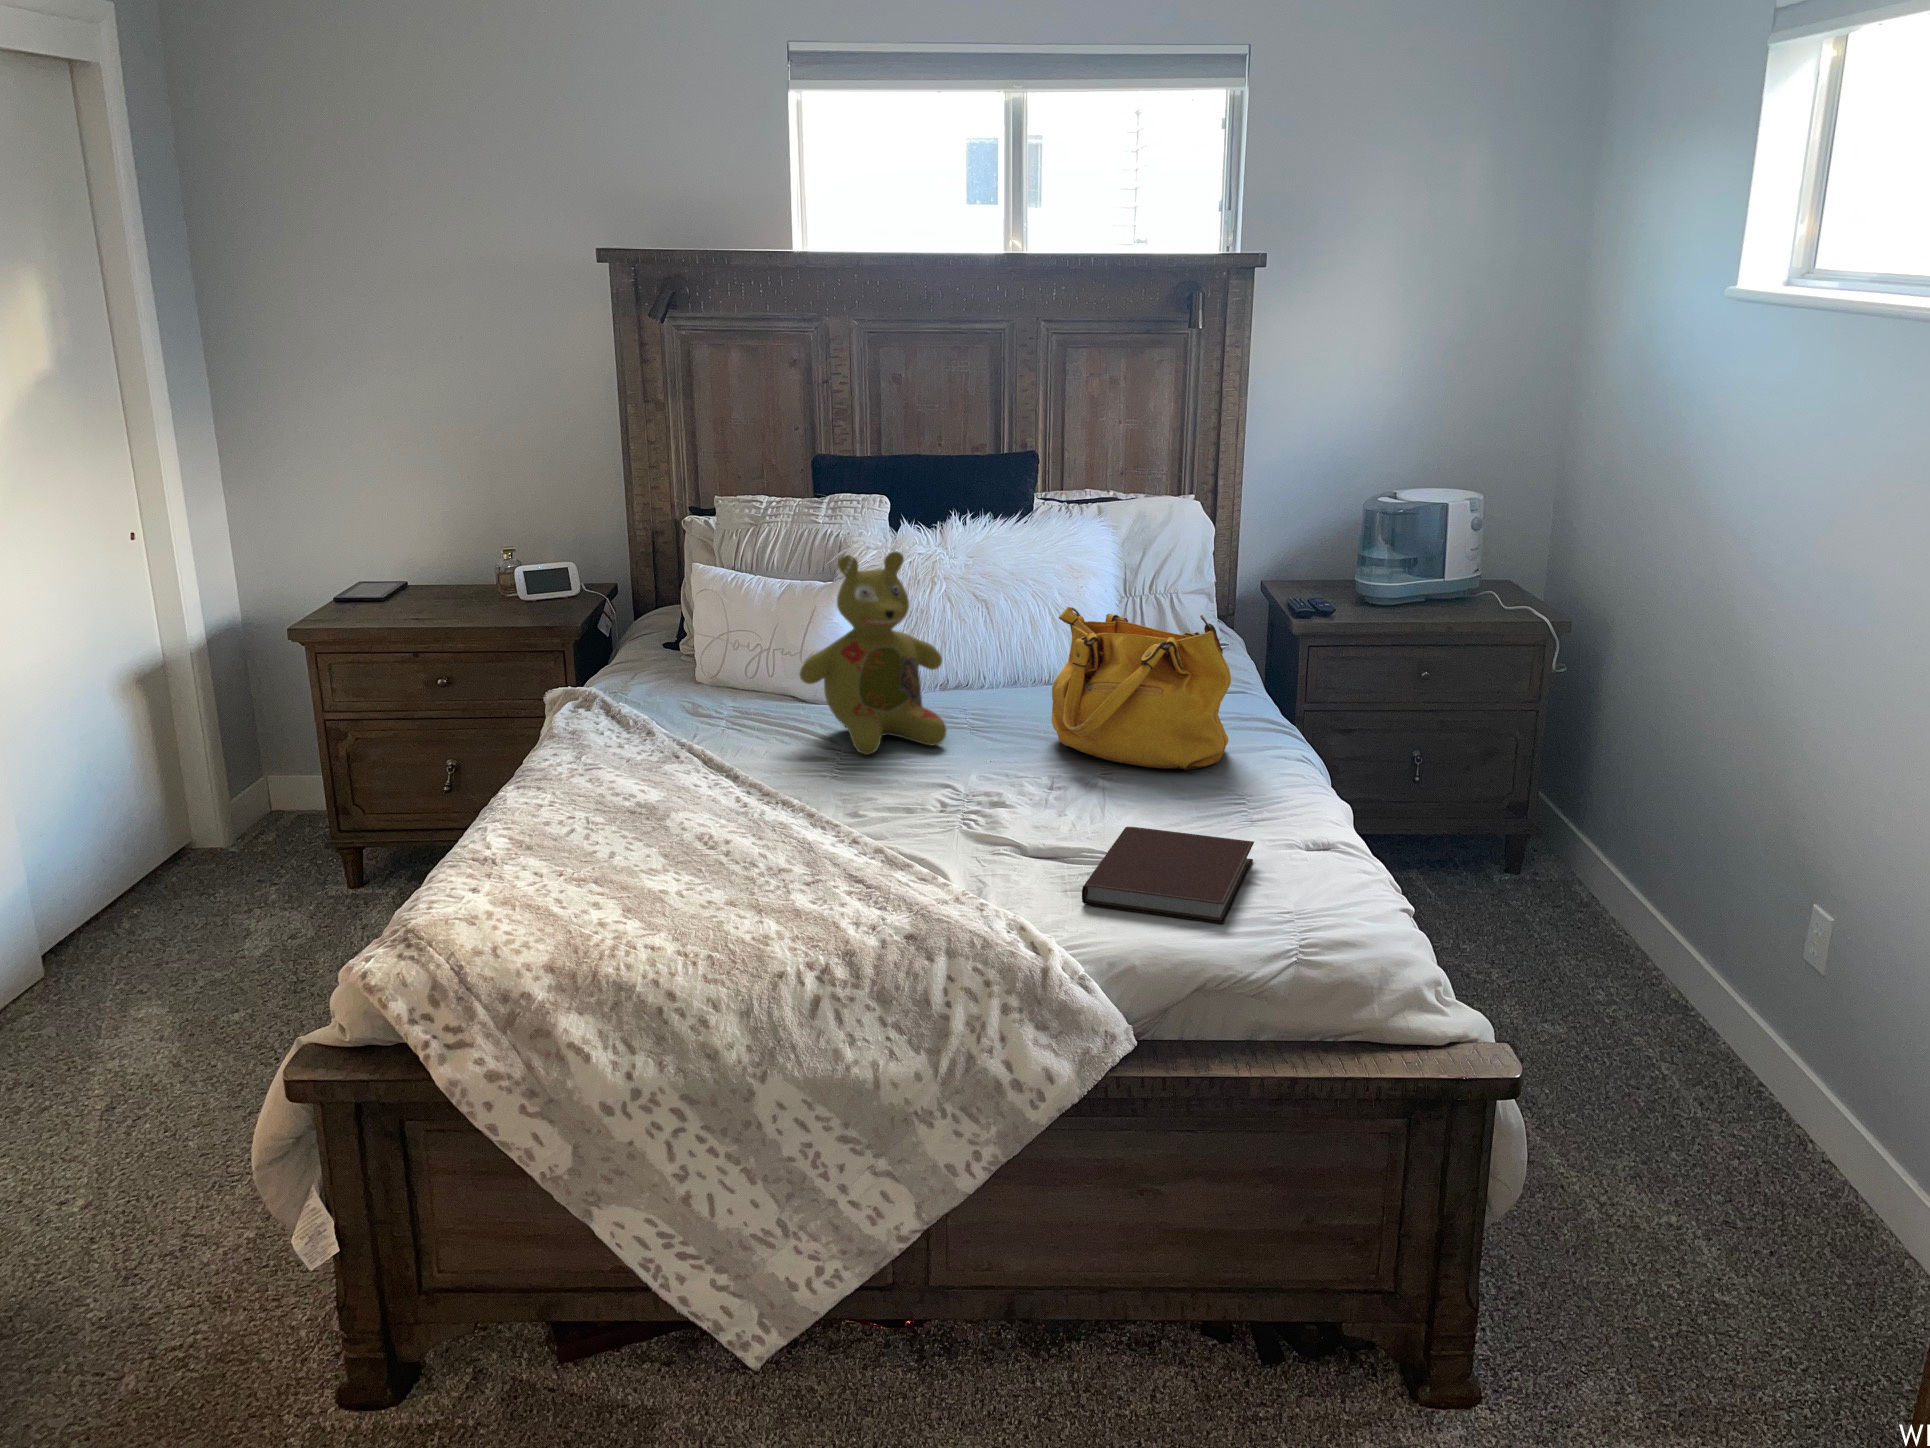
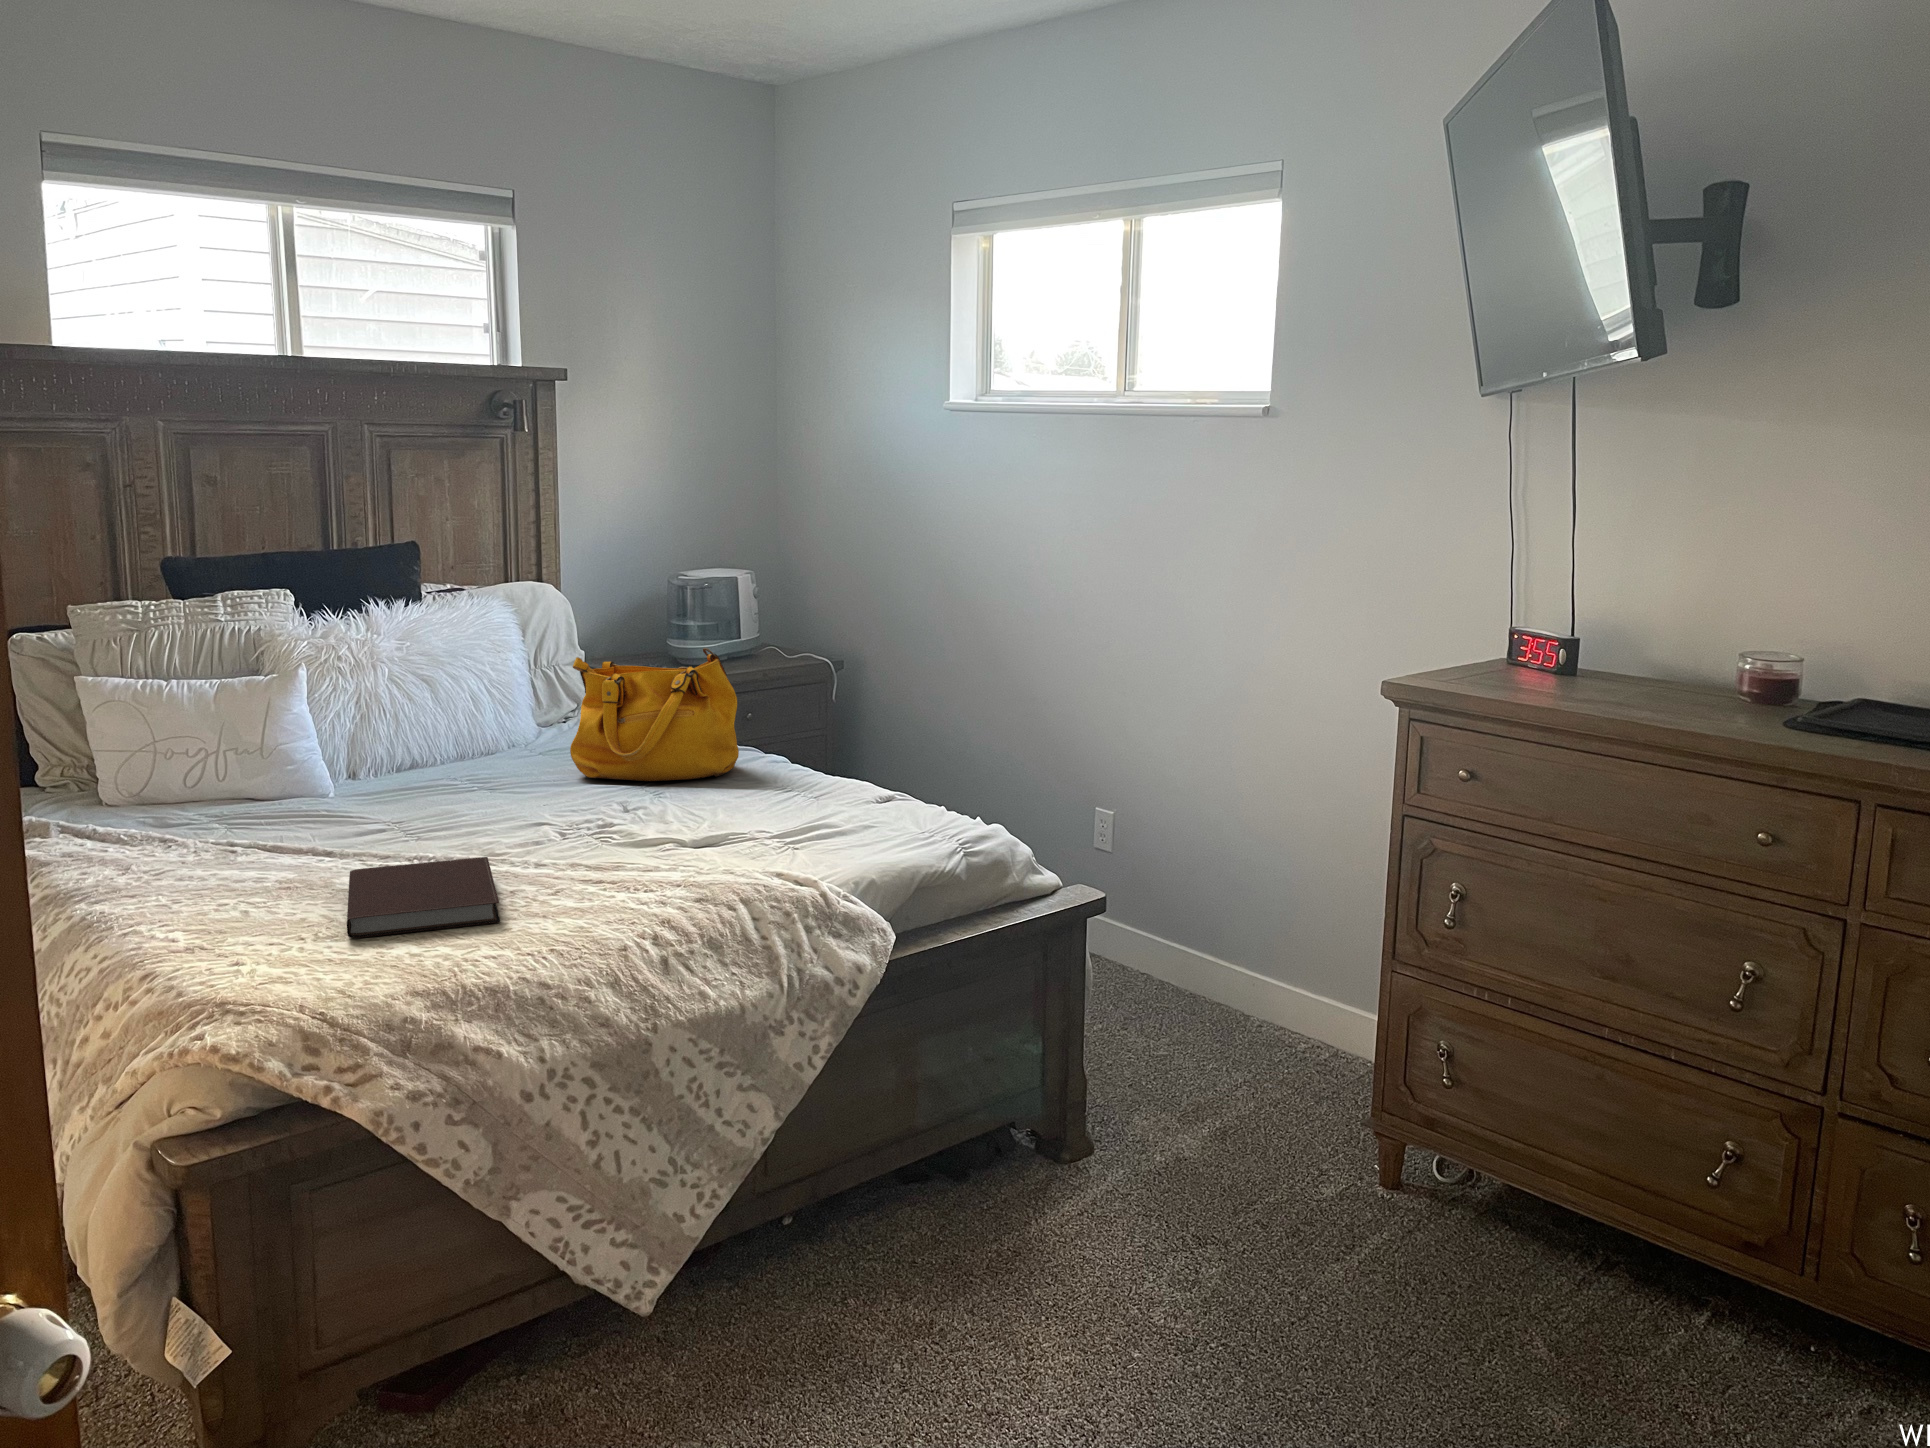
stuffed bear: present [800,551,946,755] -> none [335,622,492,813]
notebook: present [1082,827,1254,924] -> present [347,857,500,938]

